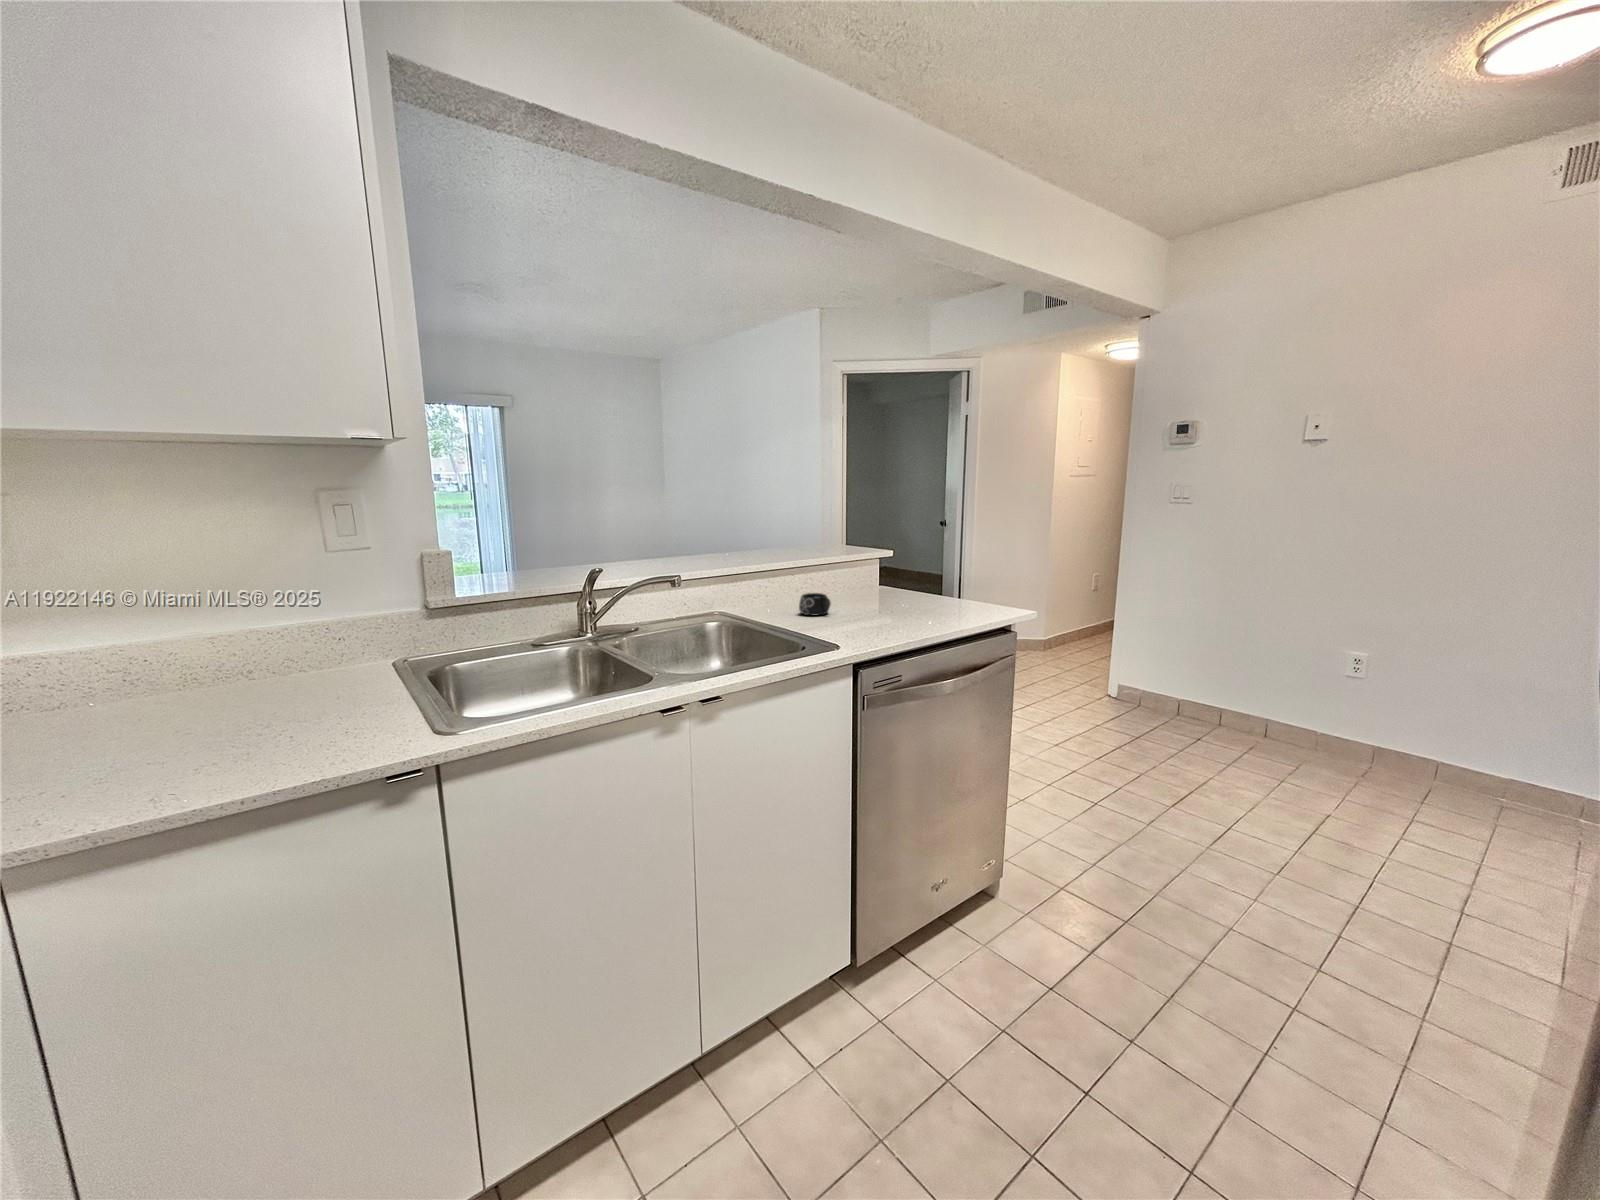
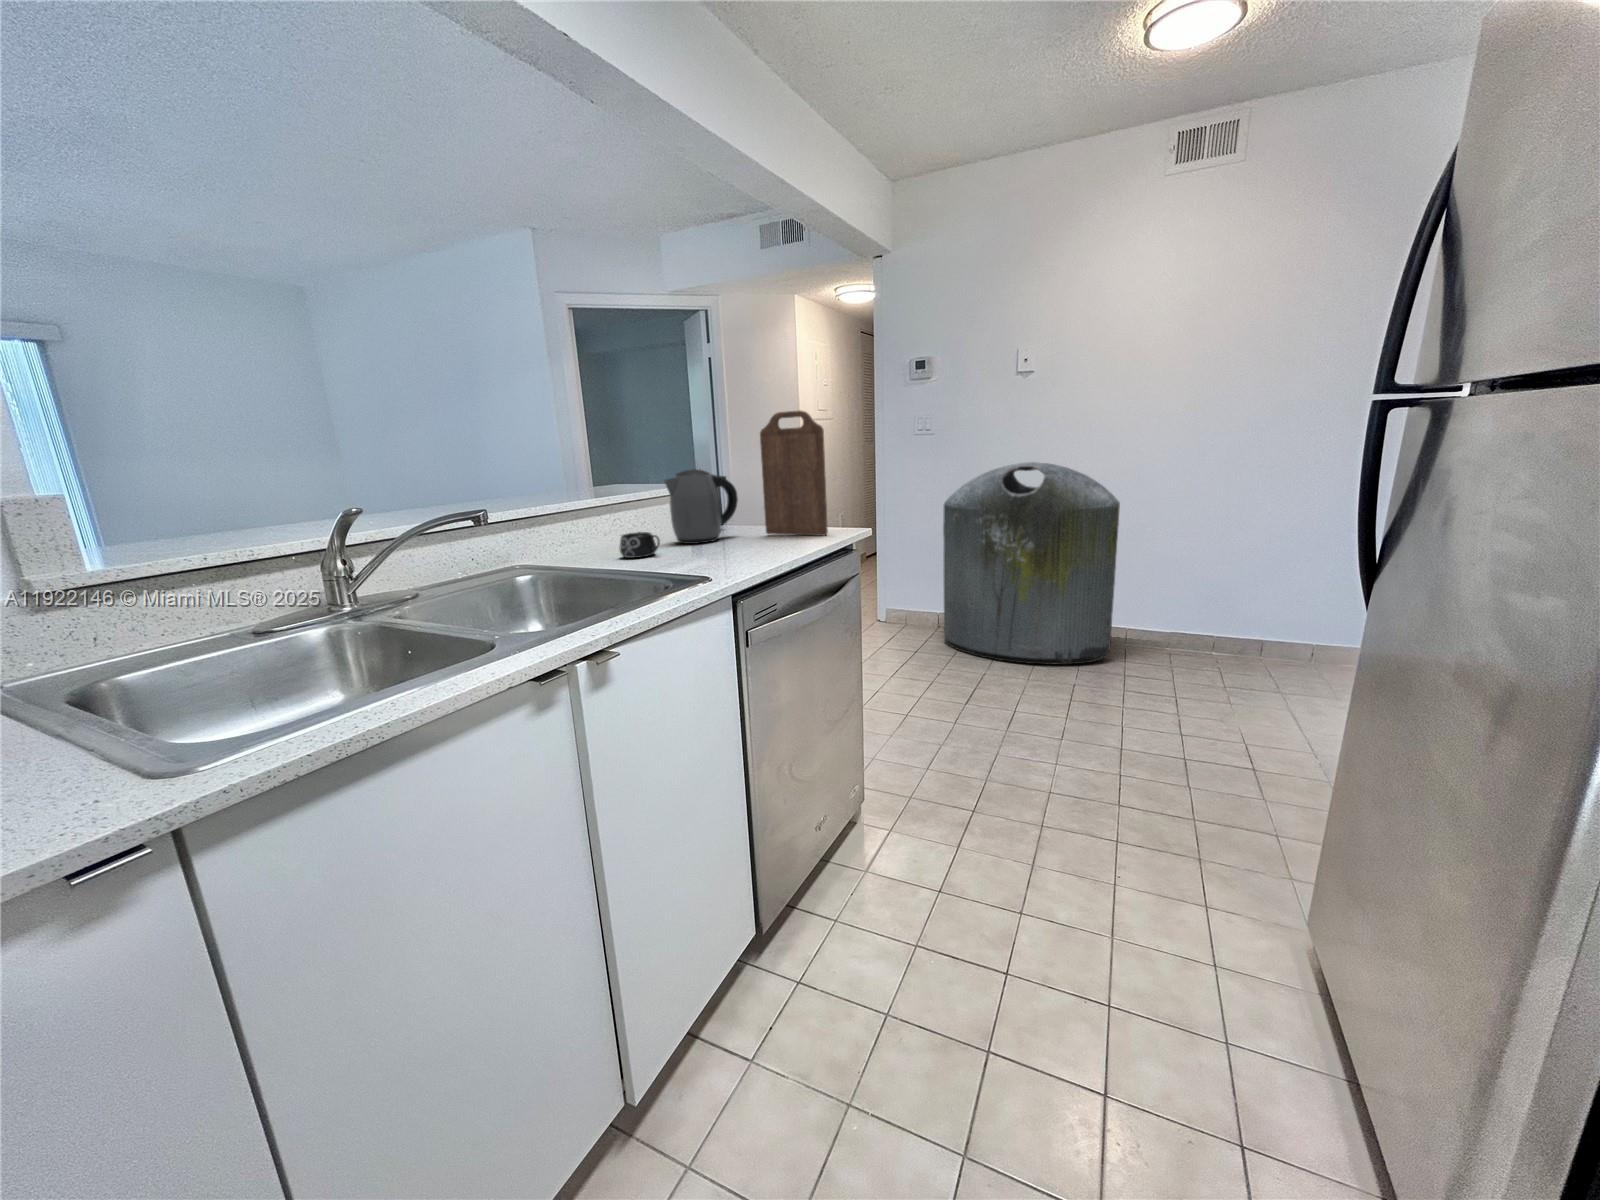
cutting board: none [937,495,995,613] -> present [760,411,828,536]
kettle: none [850,541,916,607] -> present [664,469,738,544]
trash can: none [1178,544,1432,794] -> present [943,462,1120,664]

